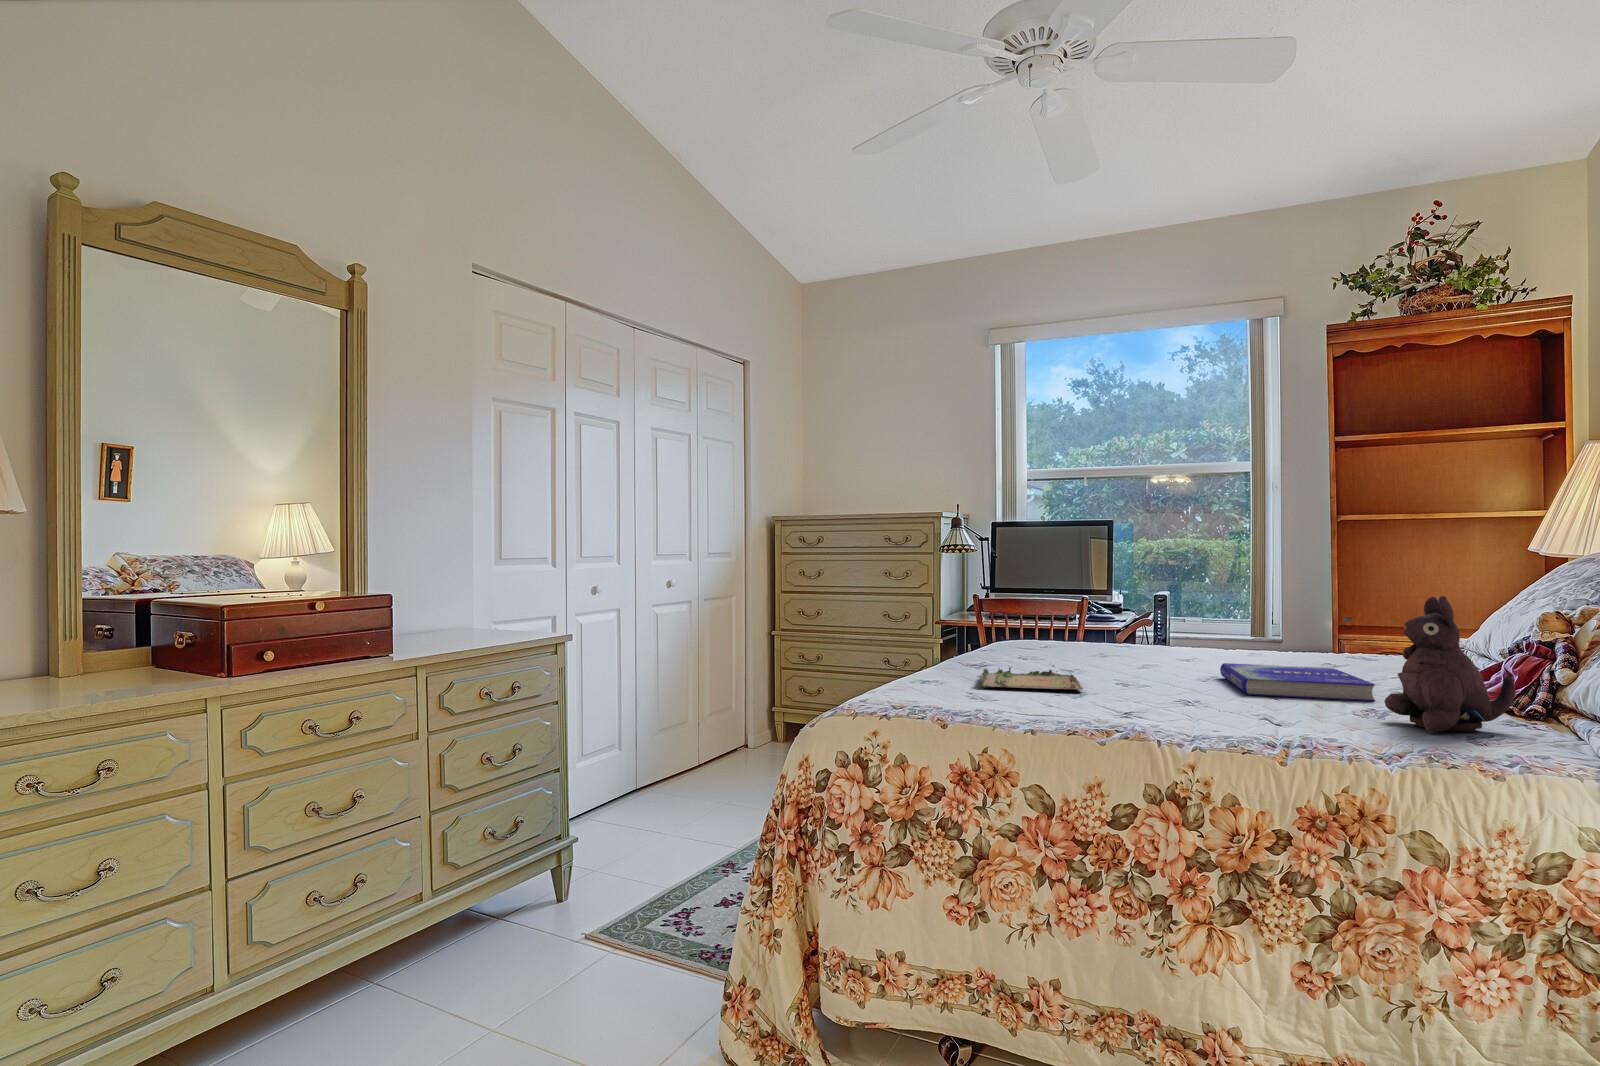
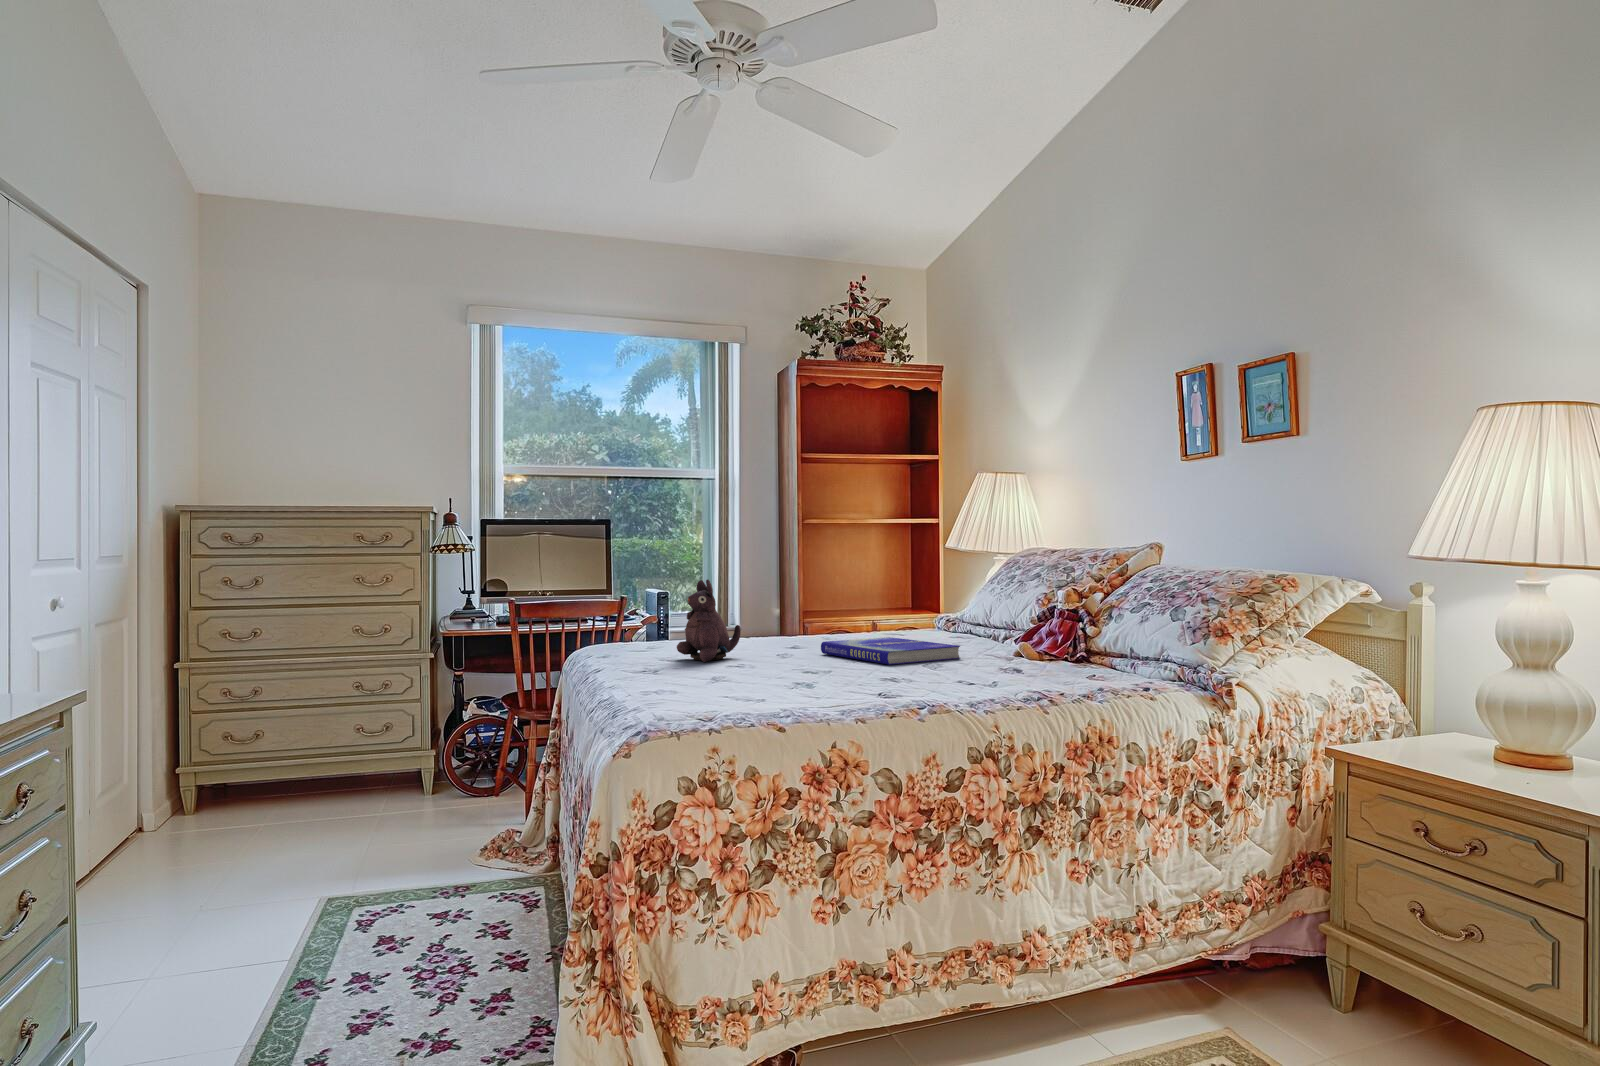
plush toy: present [1384,596,1515,733] -> present [677,579,741,662]
tray: present [979,665,1083,690] -> none [660,657,797,688]

